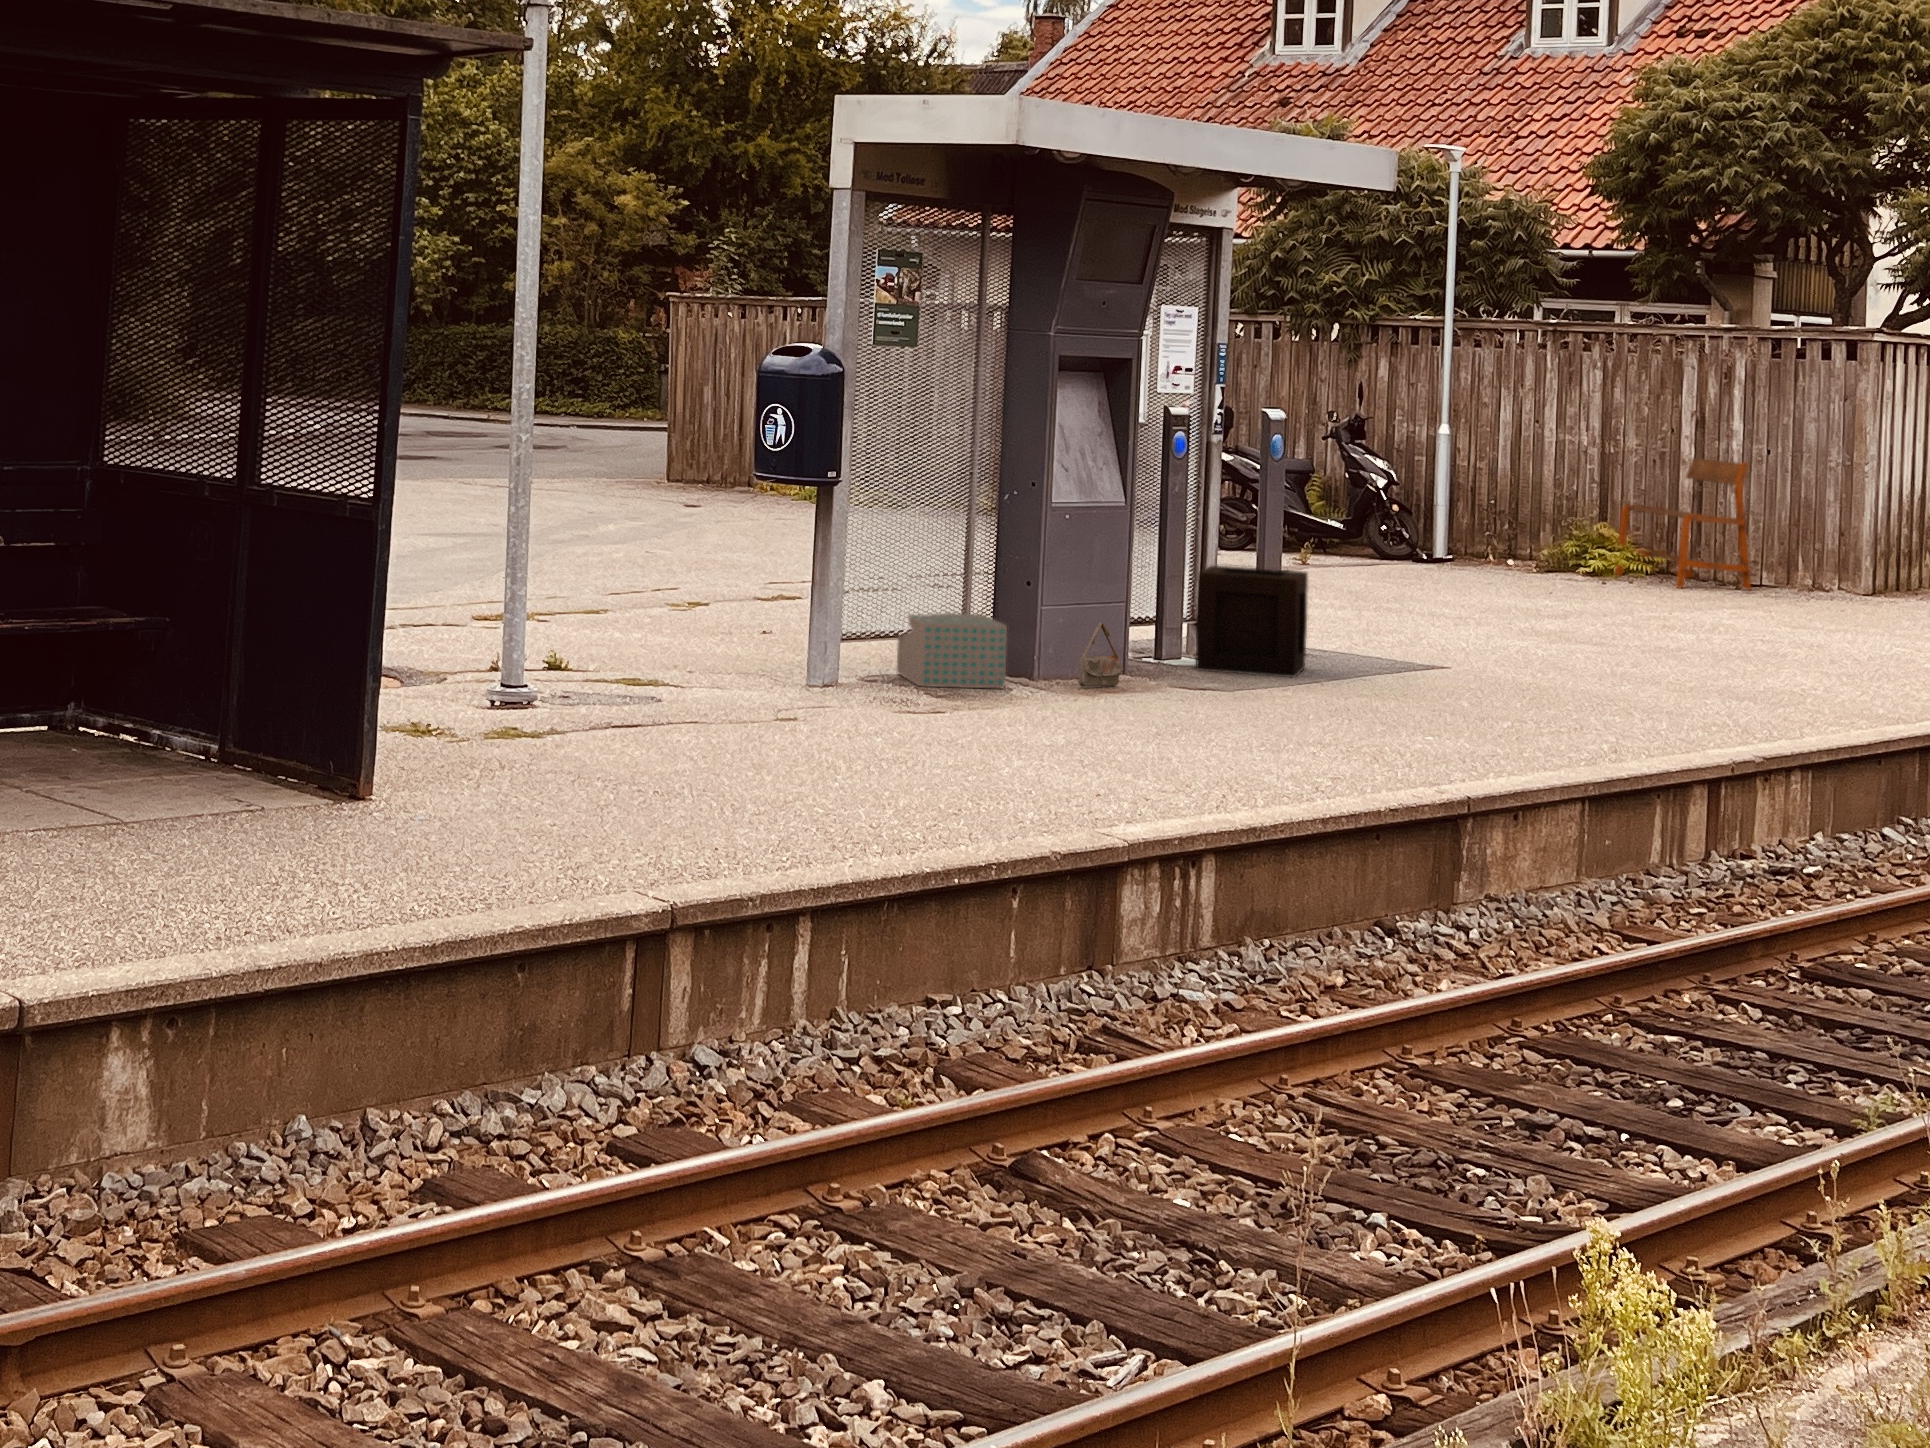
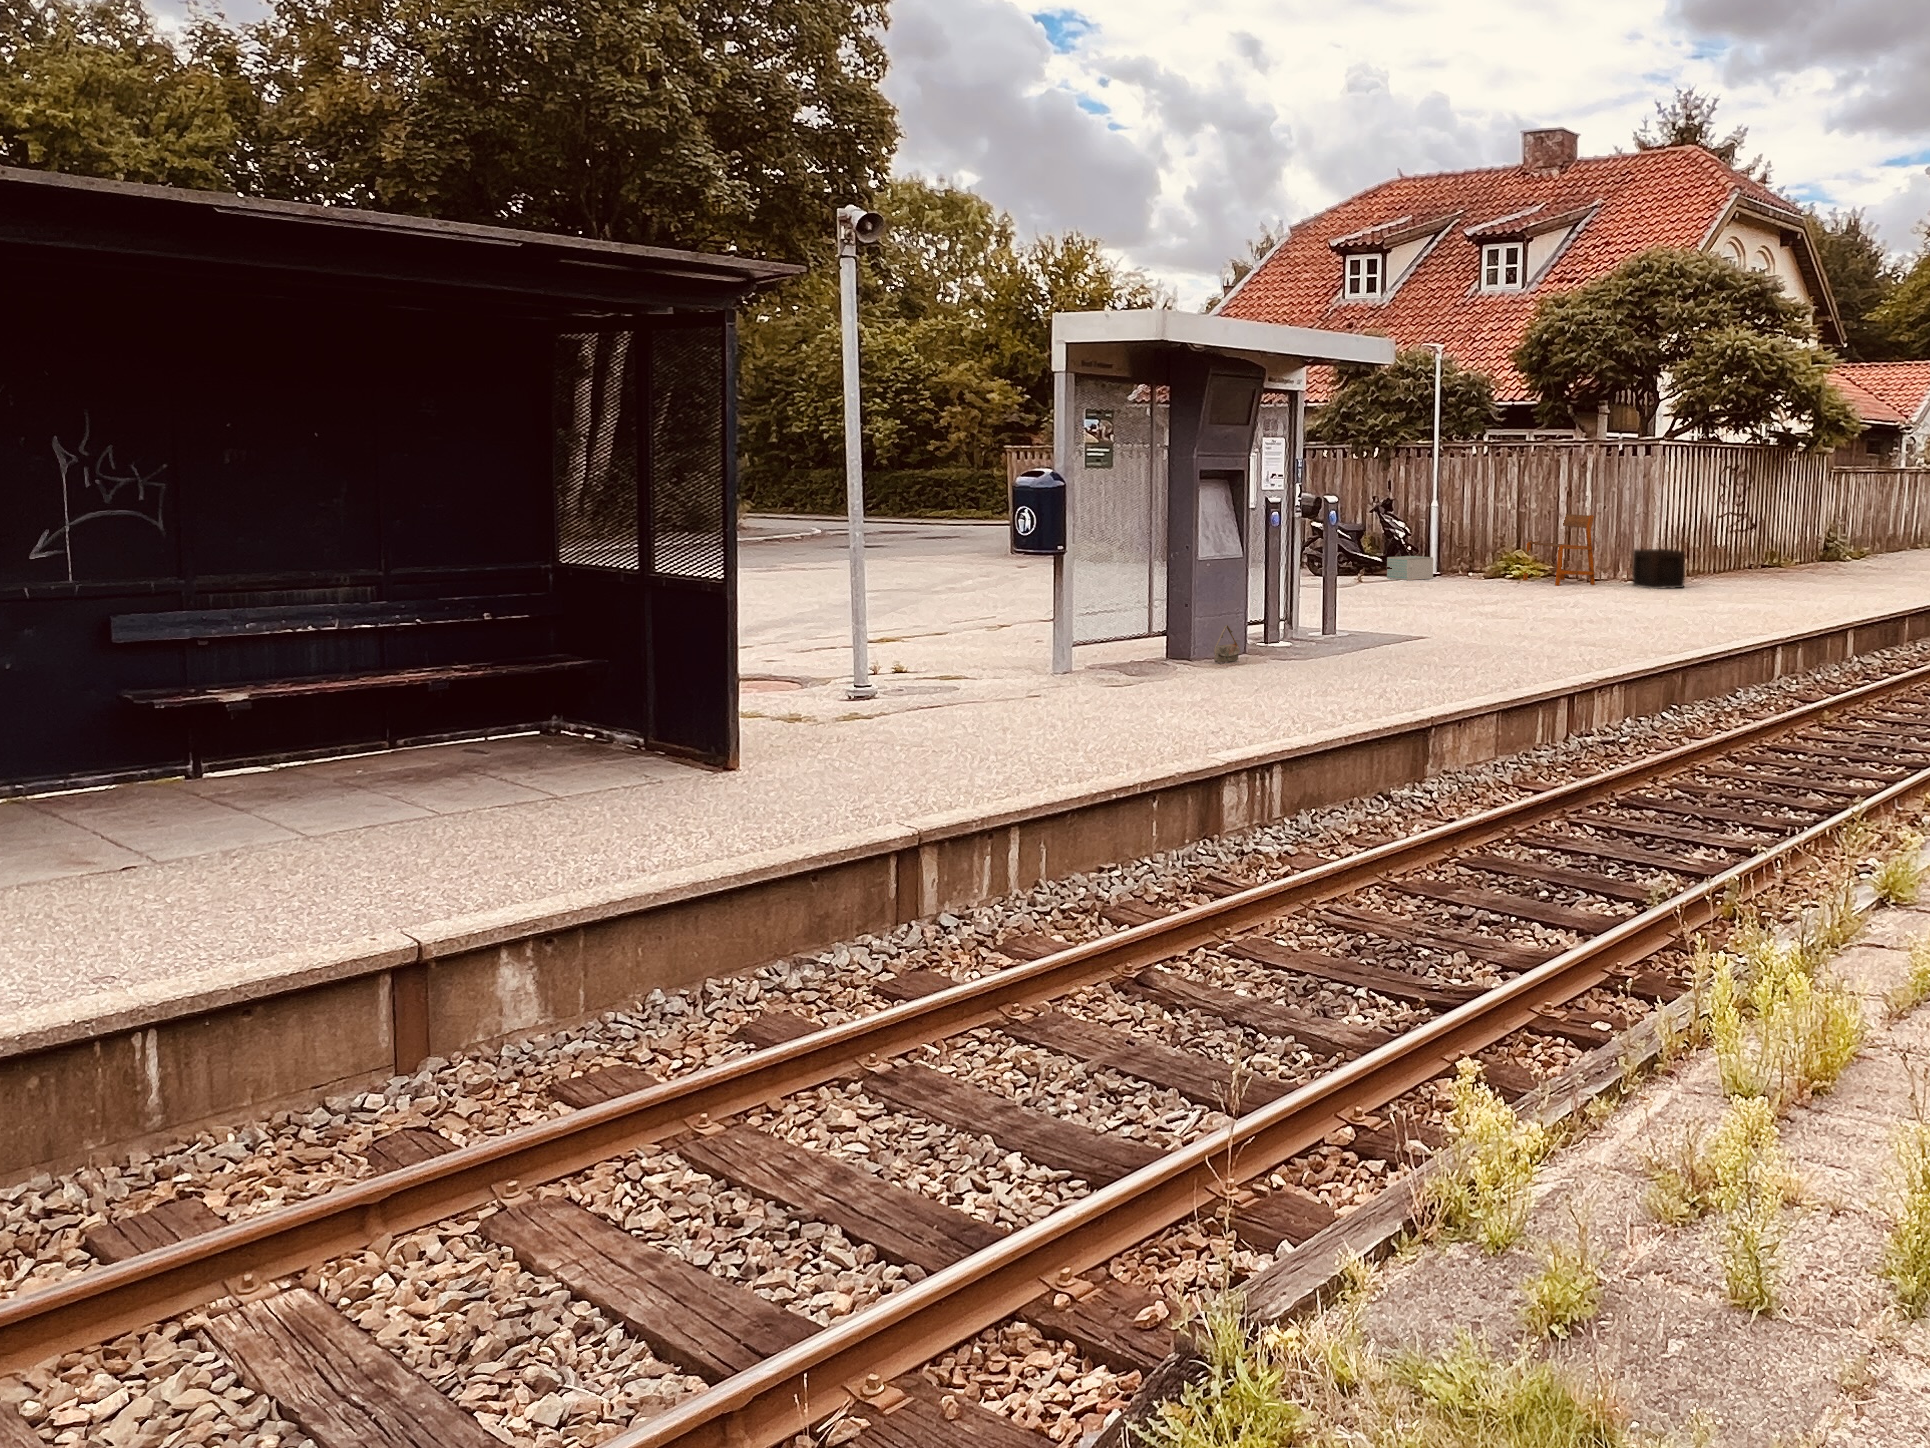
wooden crate: present [1196,566,1308,677] -> present [1632,549,1685,589]
storage box: present [897,613,1007,688] -> present [1387,556,1433,580]

